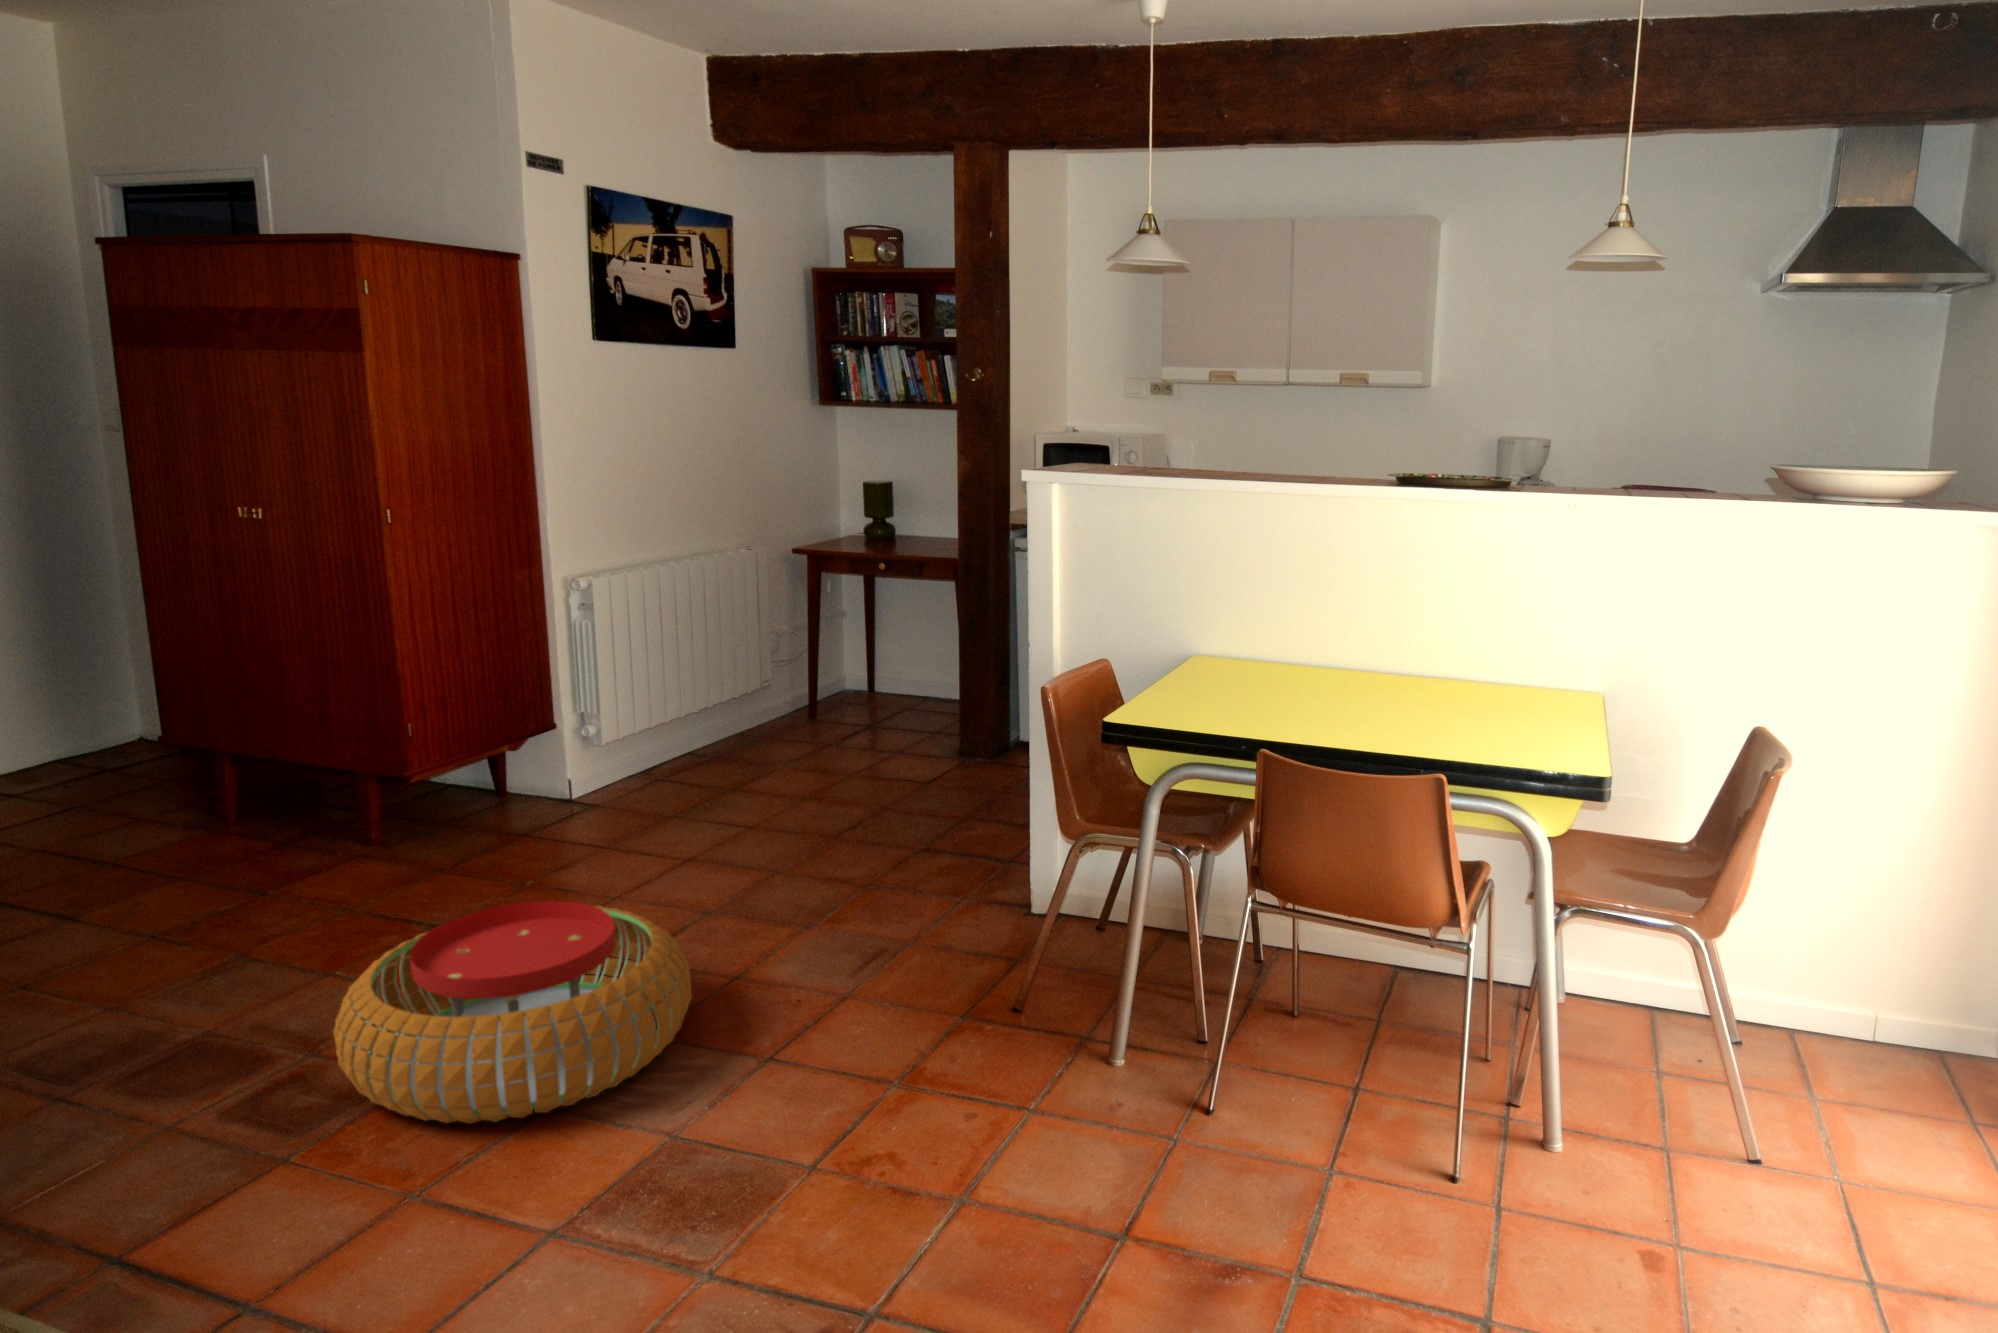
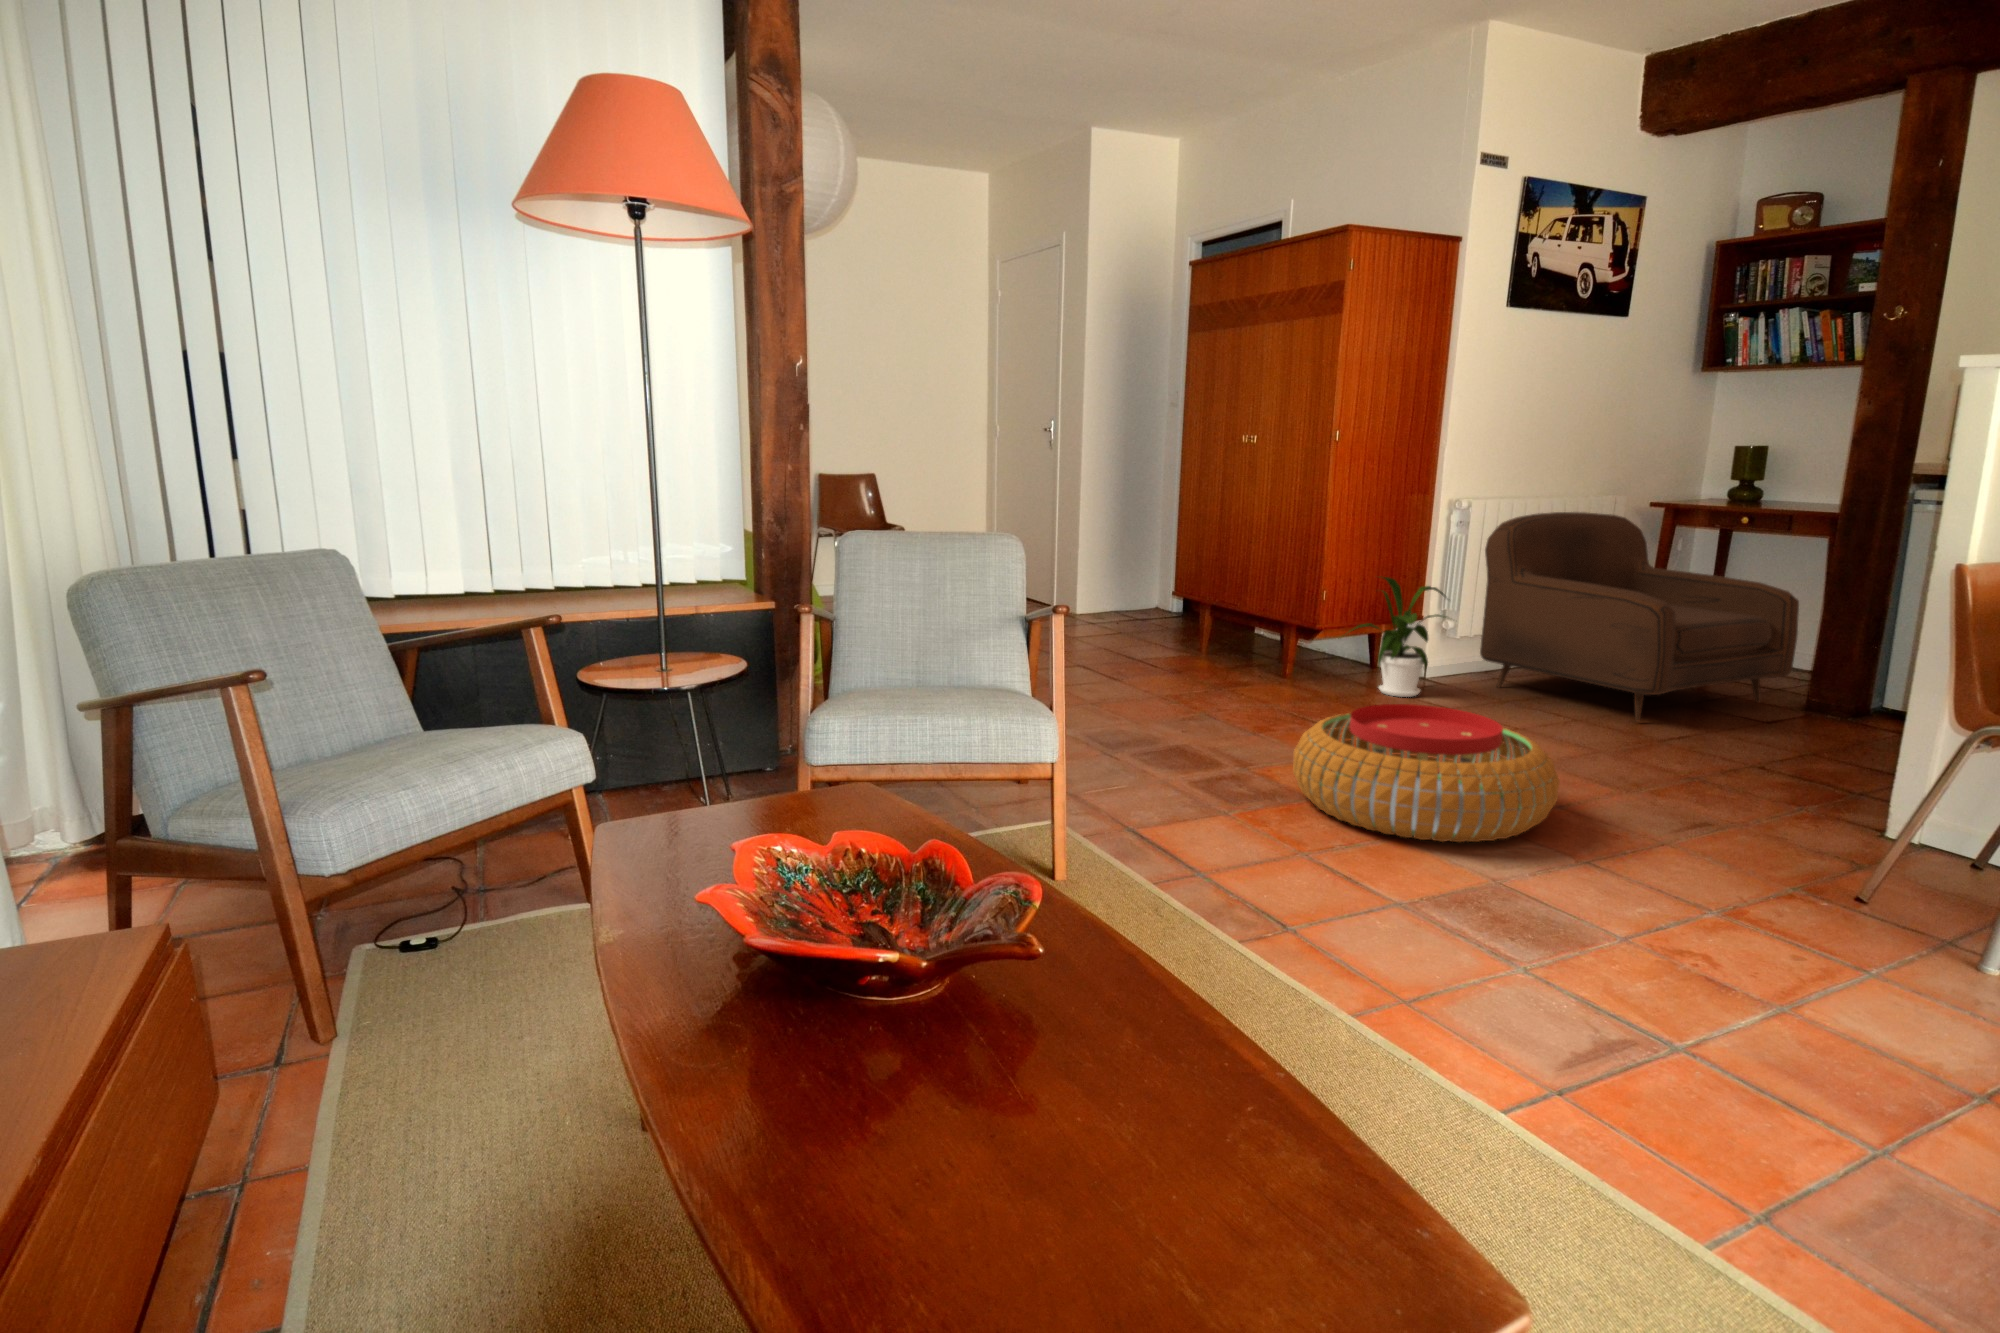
armchair: none [614,574,939,820] -> present [1480,512,1799,721]
house plant: none [438,694,588,842] -> present [1345,577,1445,697]

